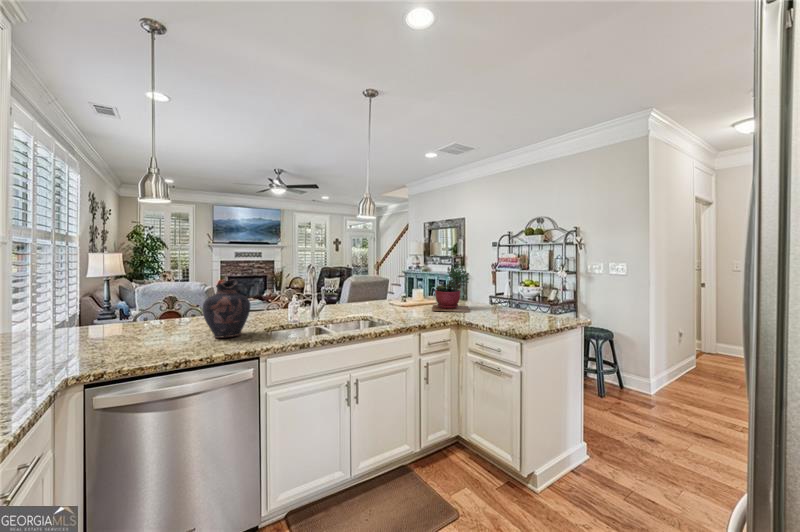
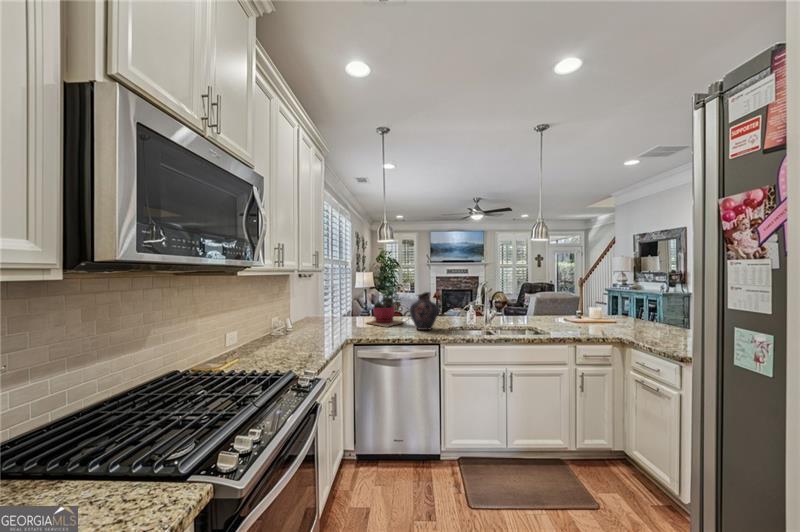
succulent plant: present [432,265,470,312] -> present [367,285,403,327]

